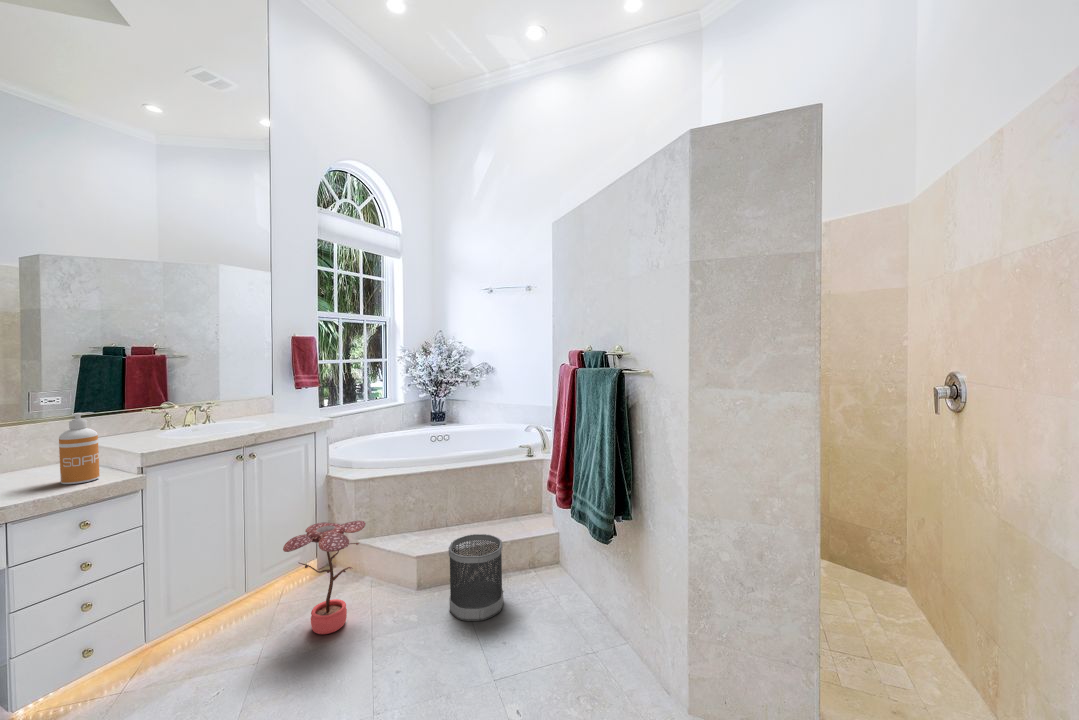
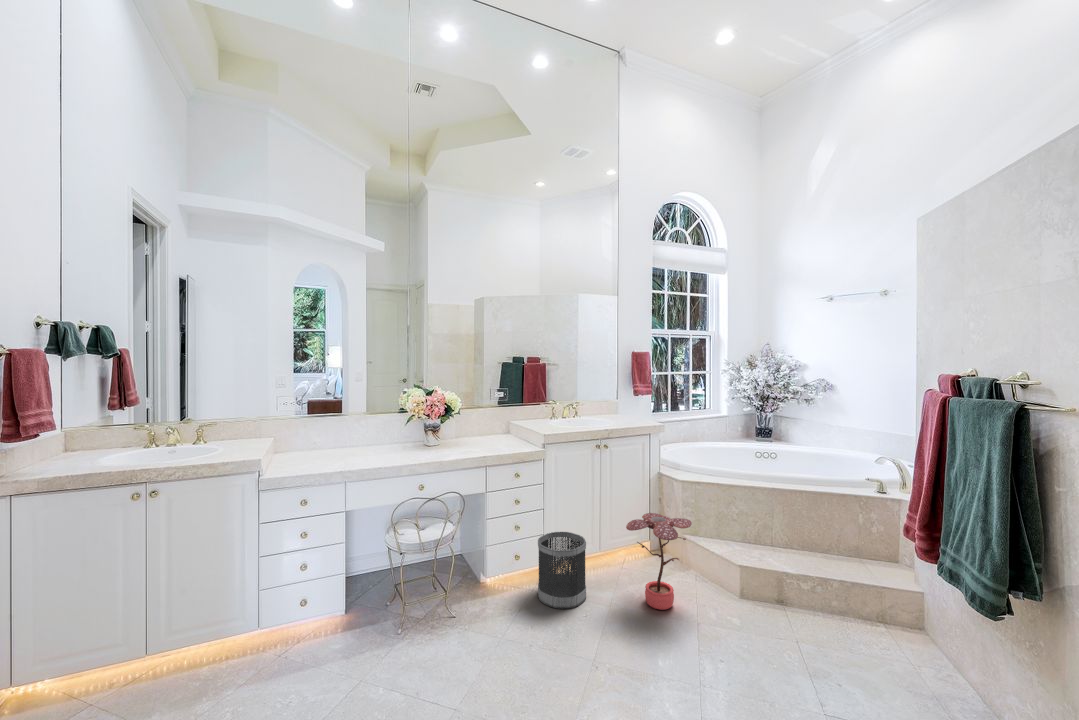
soap dispenser: present [59,412,100,484] -> none [501,405,519,451]
wastebasket: present [449,534,503,621] -> present [538,532,586,609]

